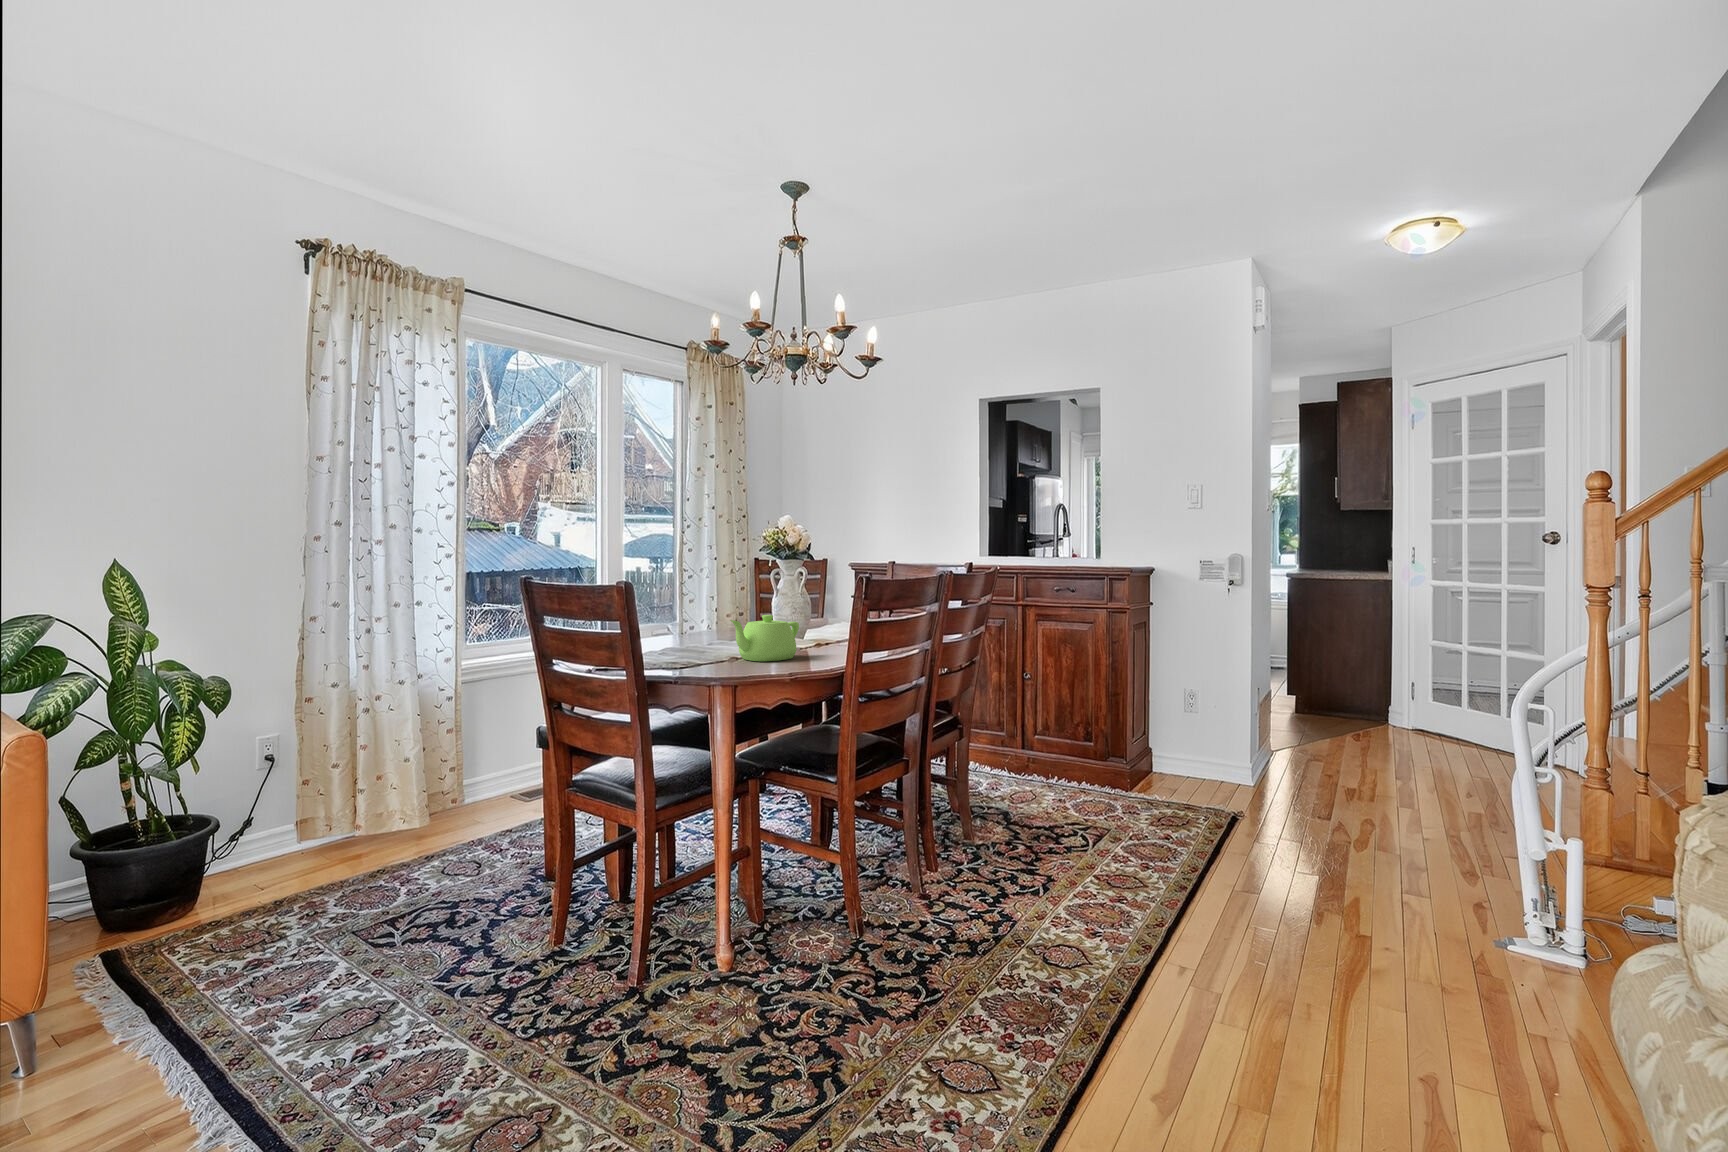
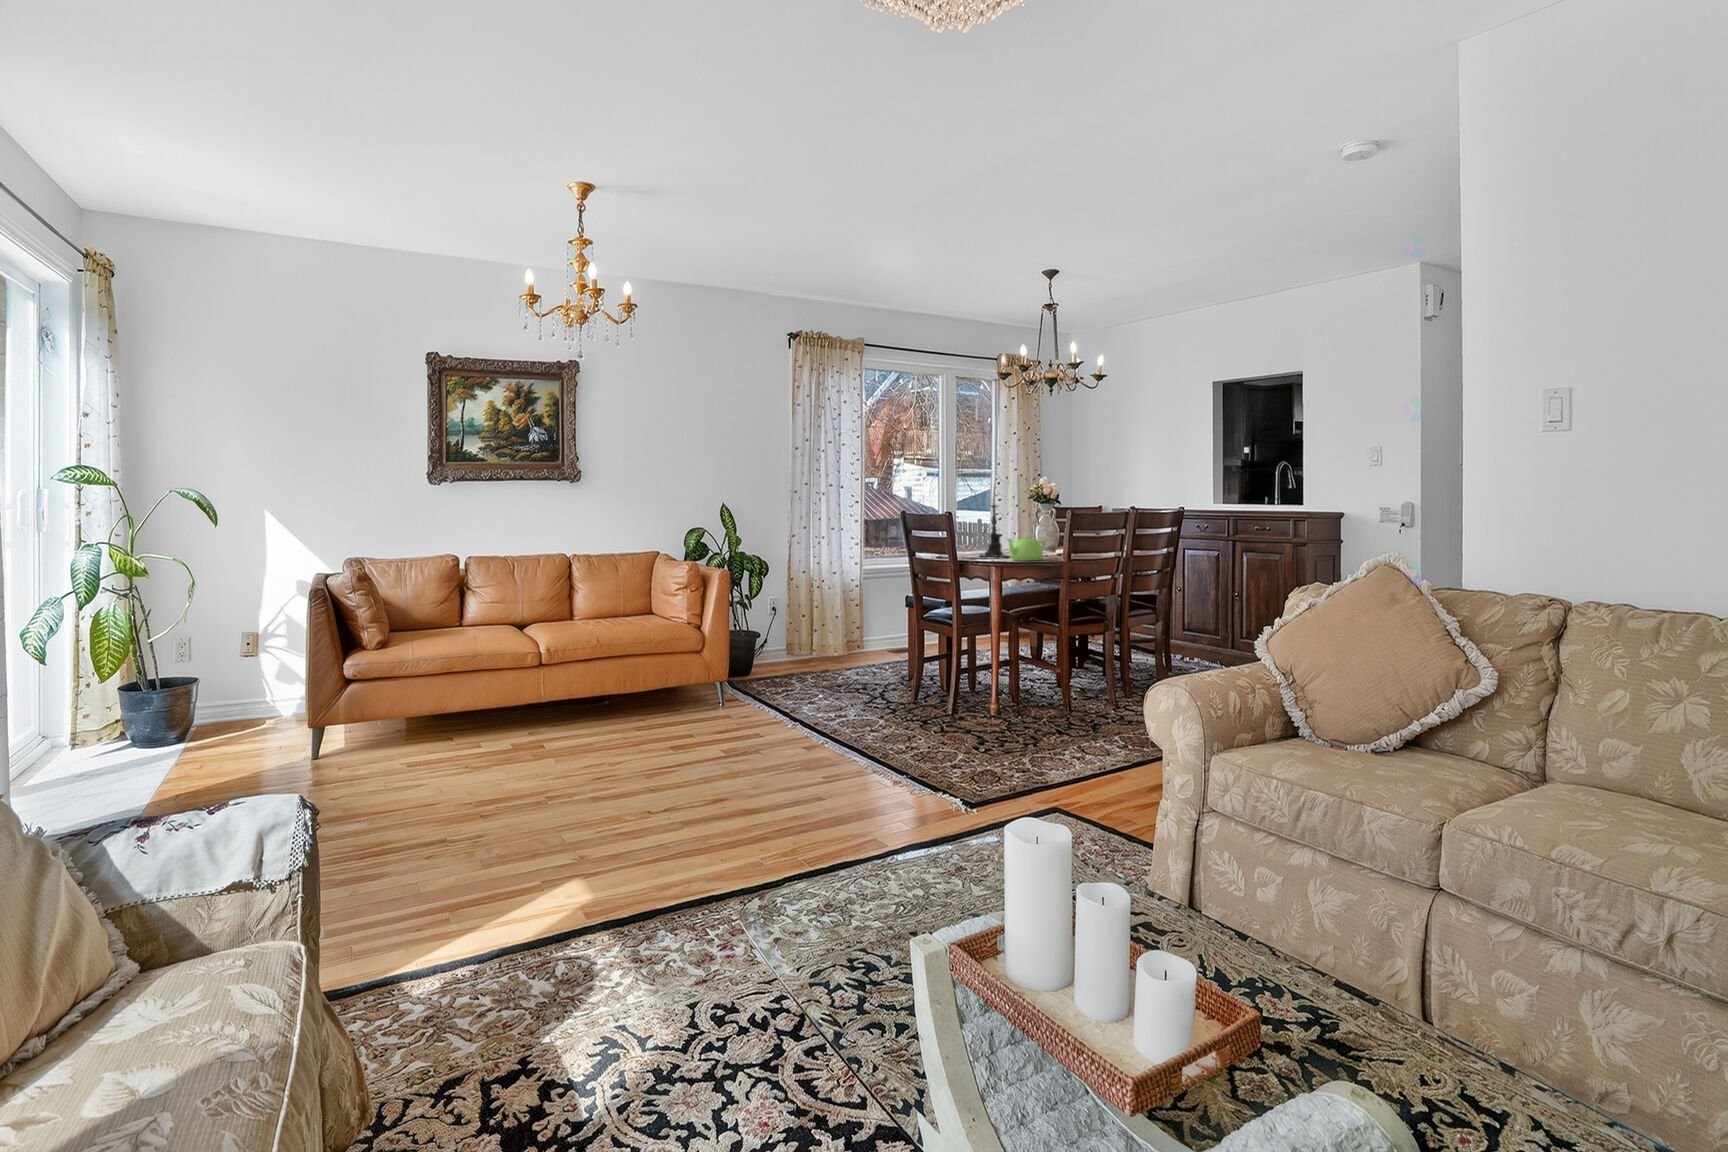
candle holder: none [674,545,726,650] -> present [980,504,1004,556]

